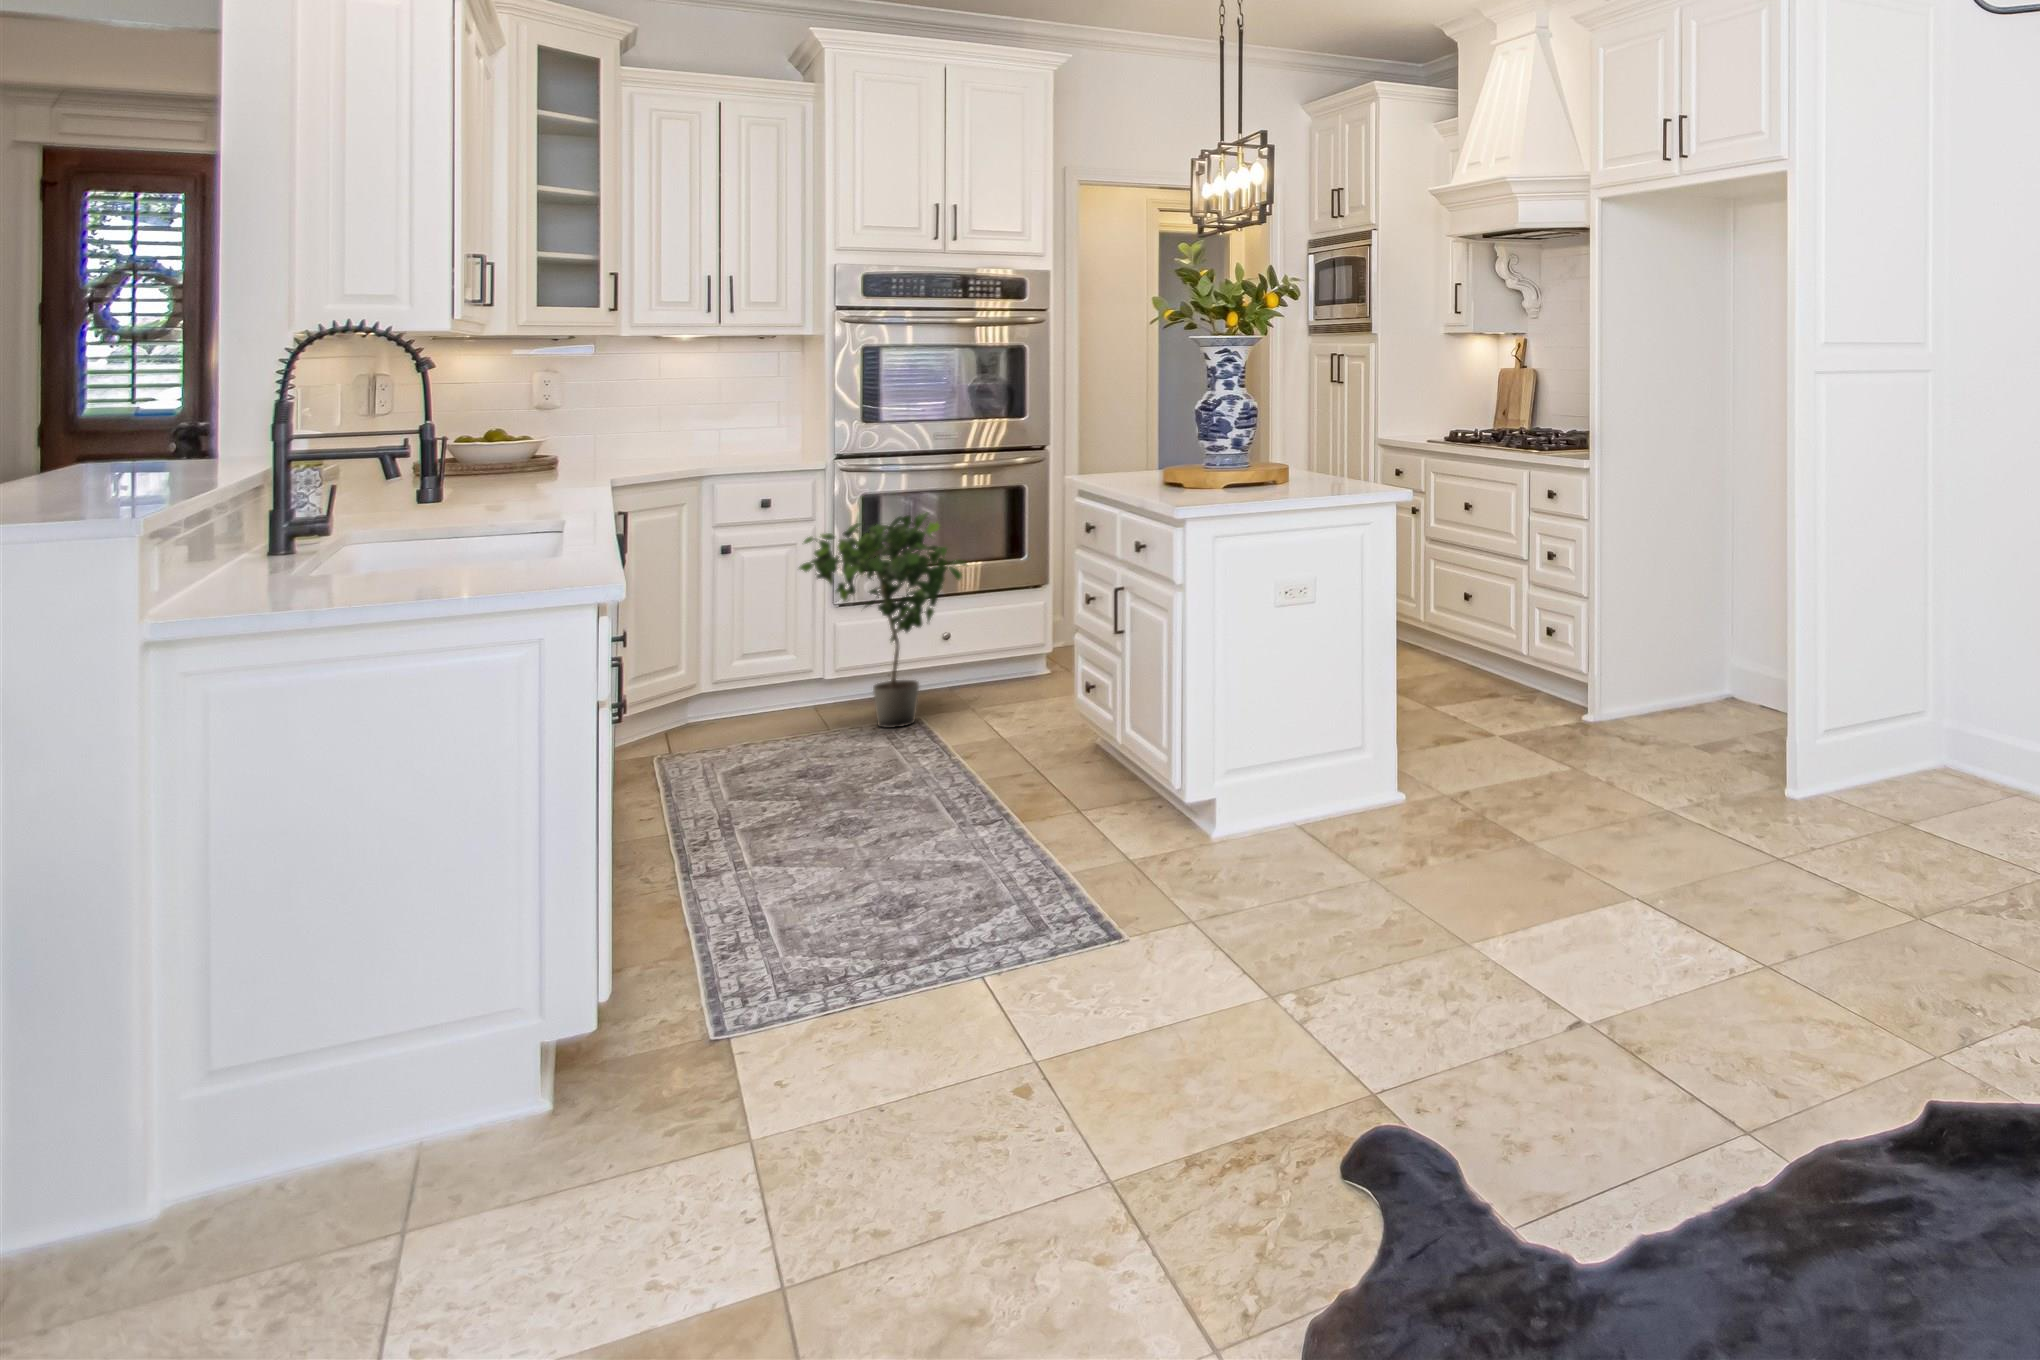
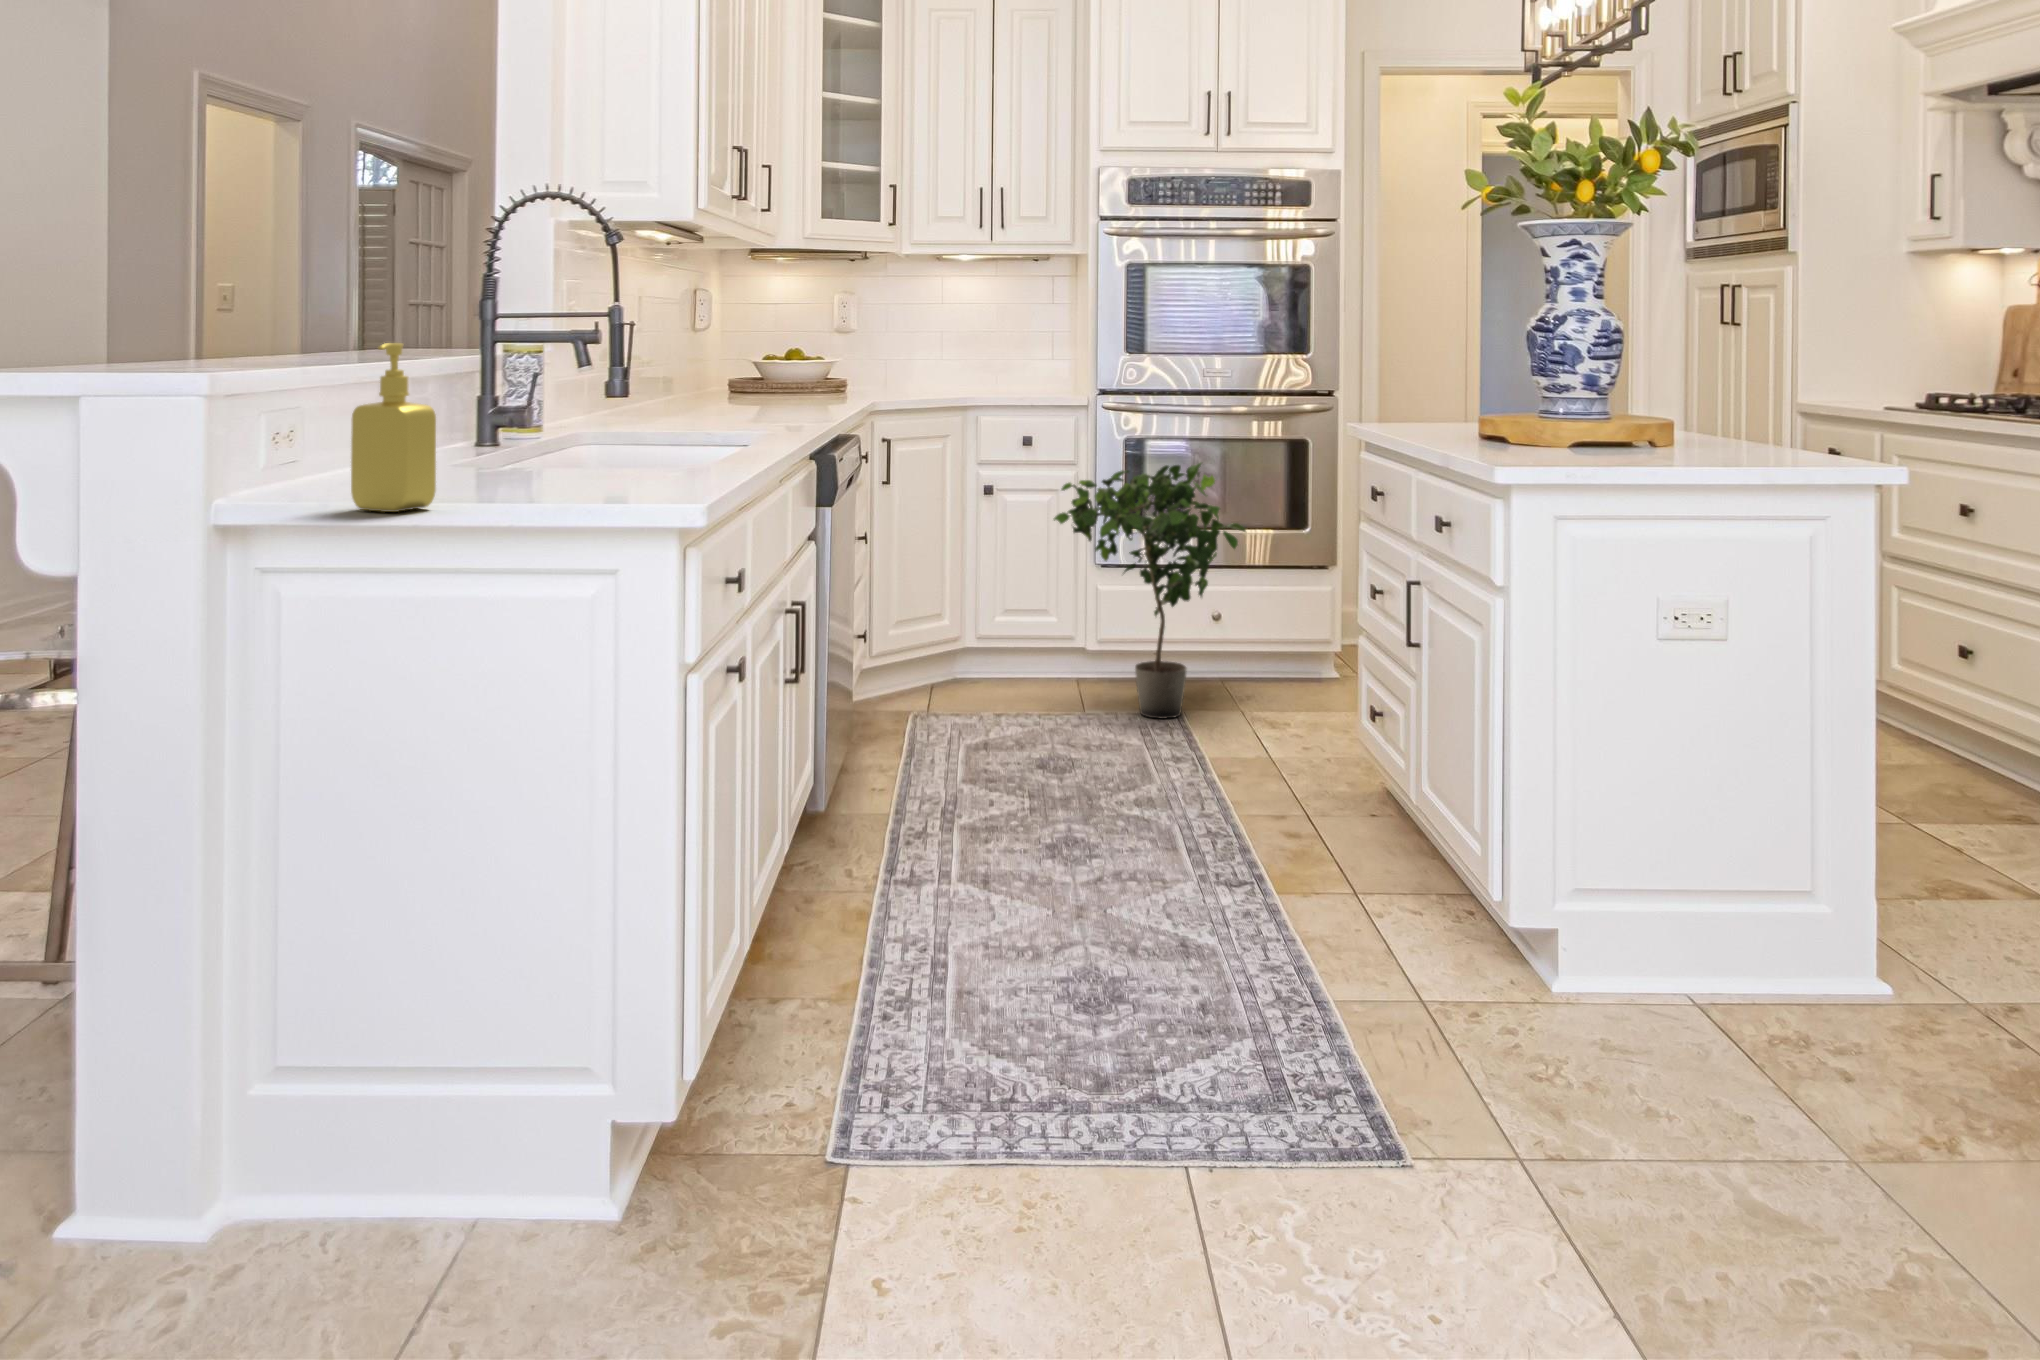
soap dispenser: none [288,464,370,598] -> present [351,343,436,512]

